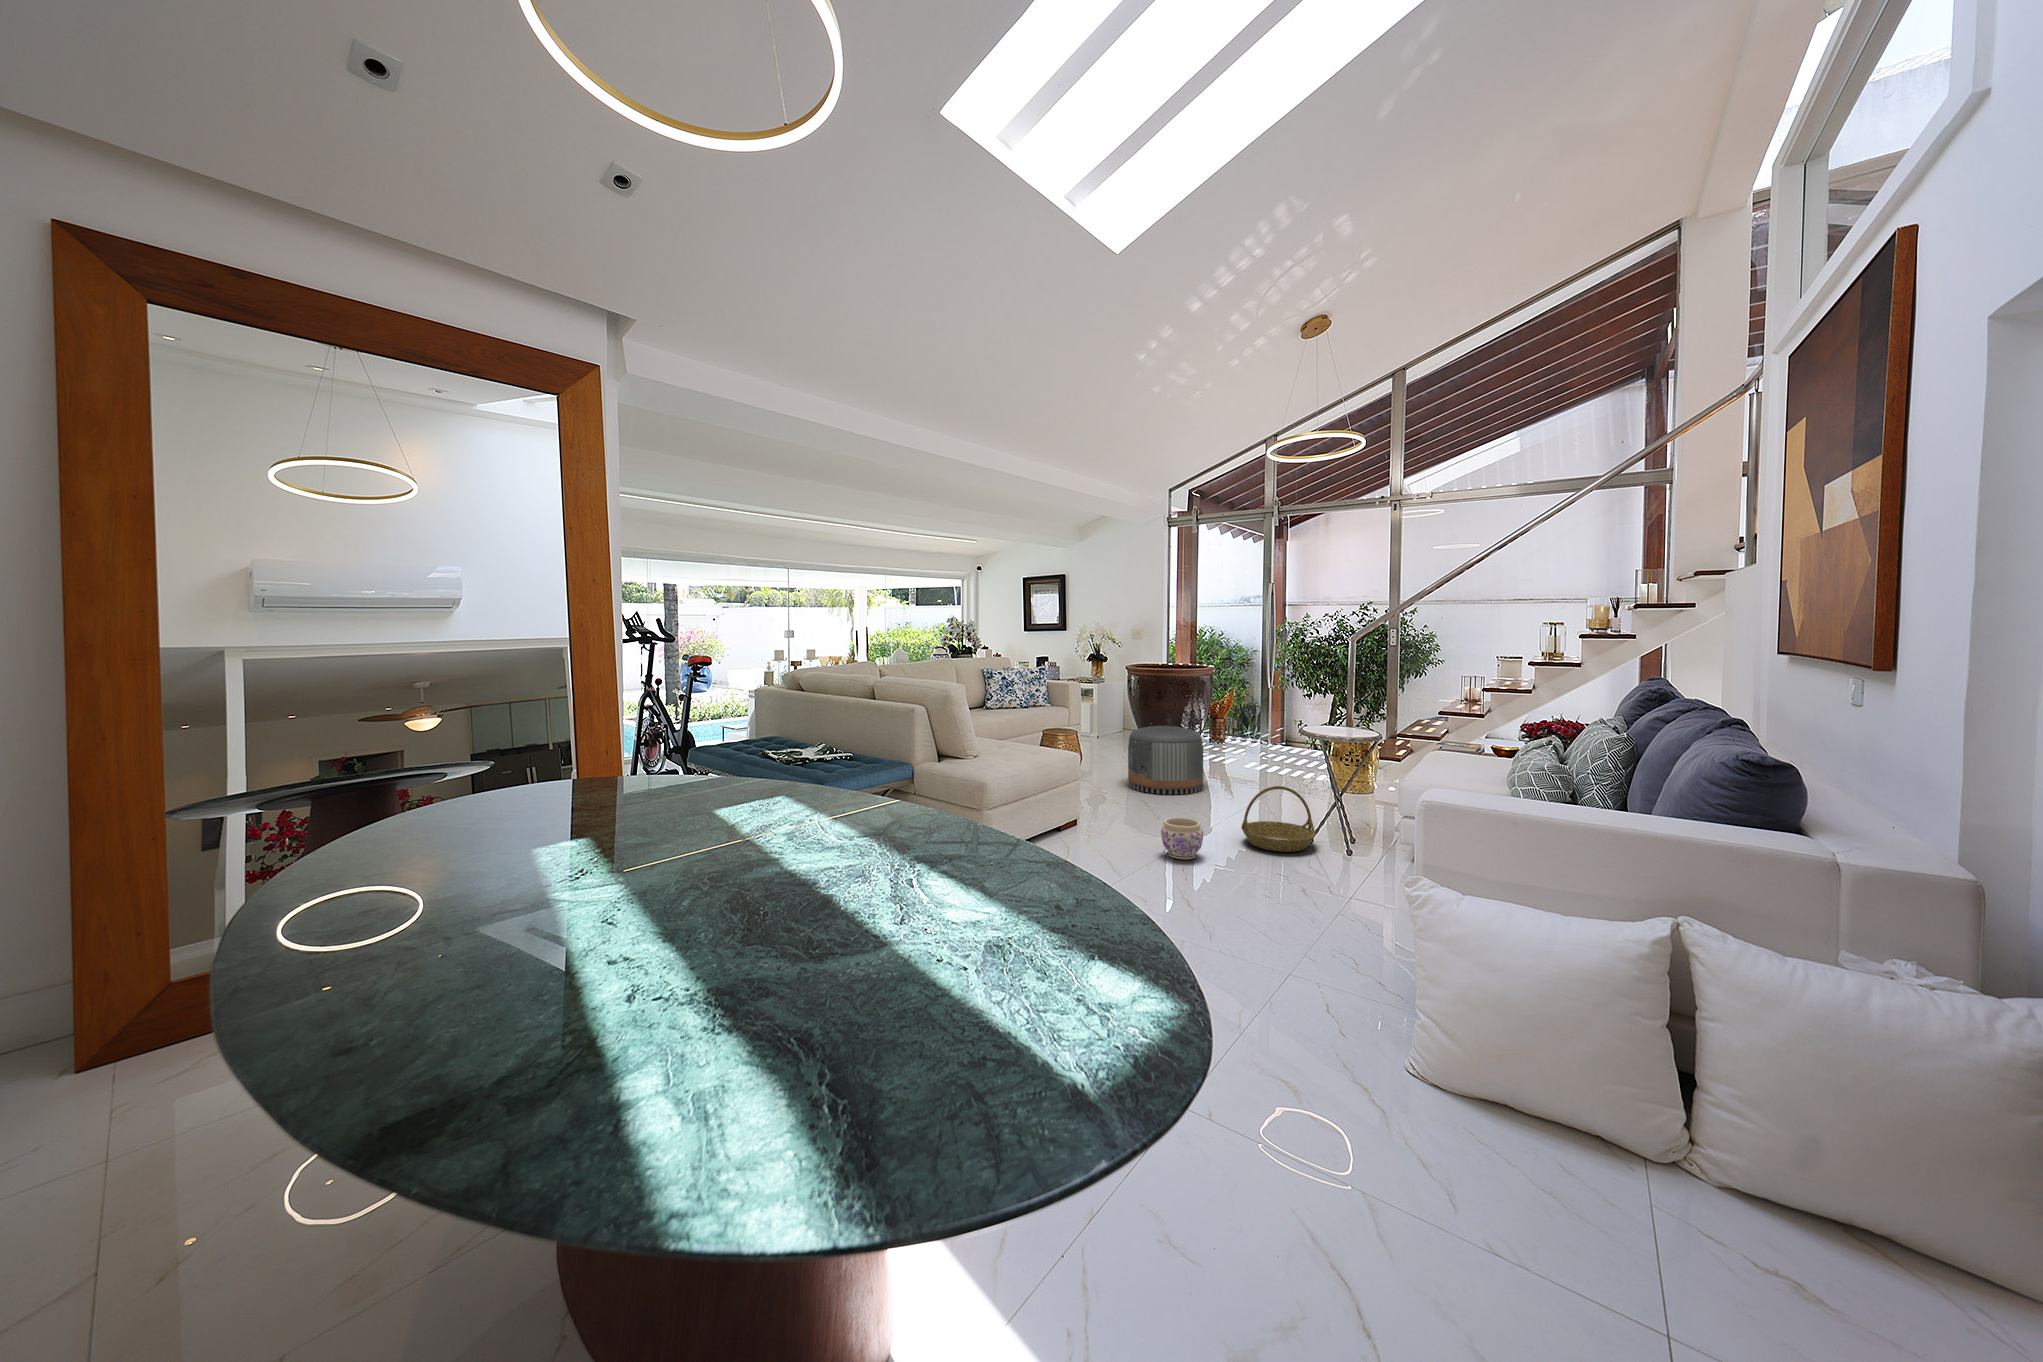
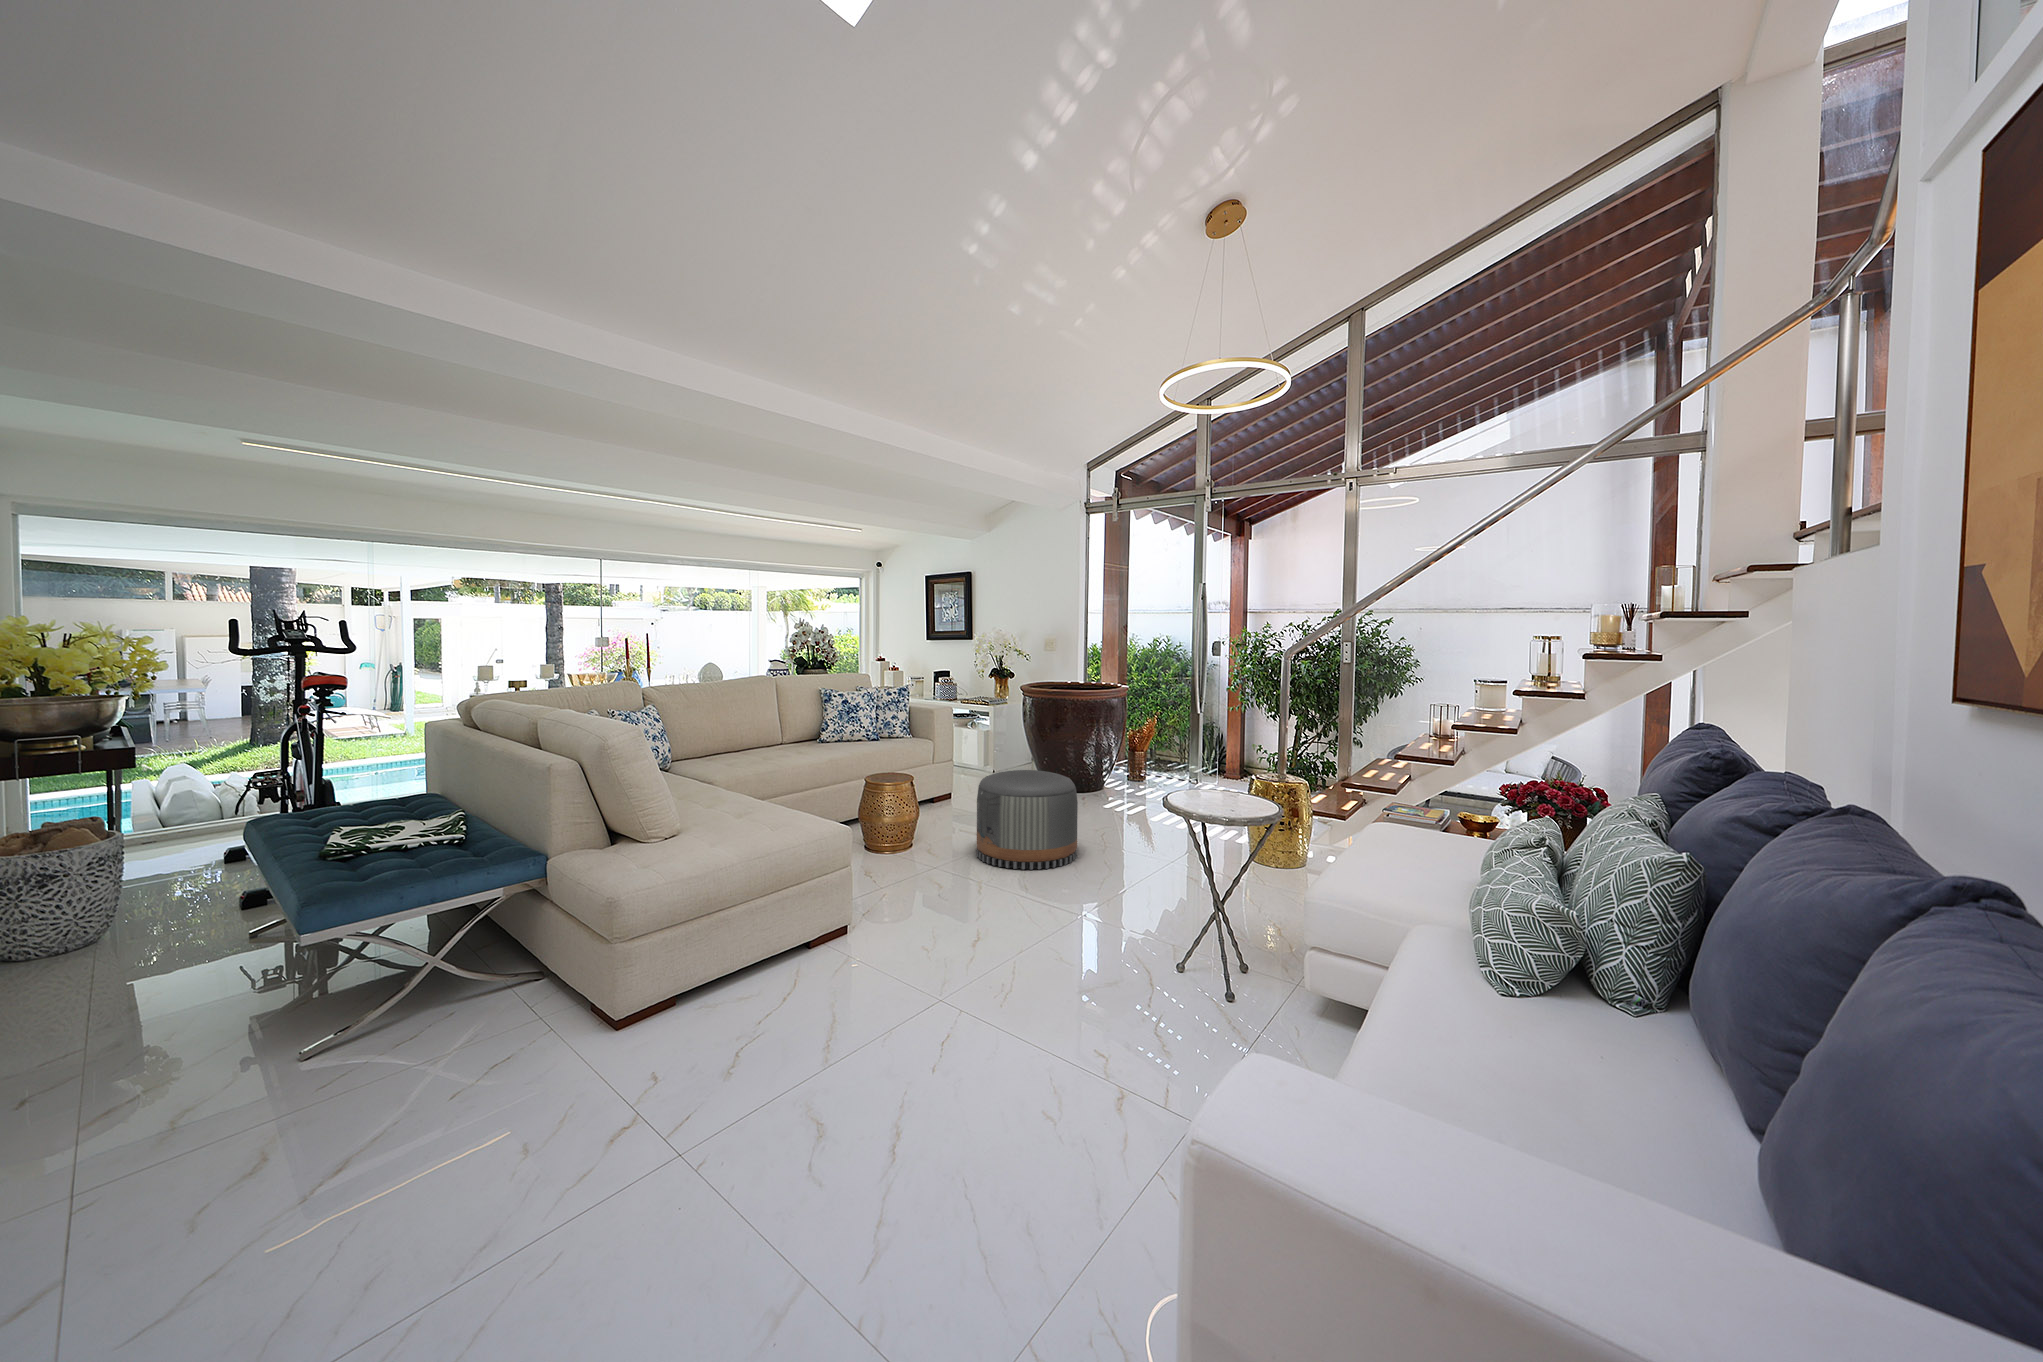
basket: present [1241,786,1315,852] -> none [1072,881,1180,990]
planter: present [1161,817,1203,860] -> none [931,932,996,1008]

